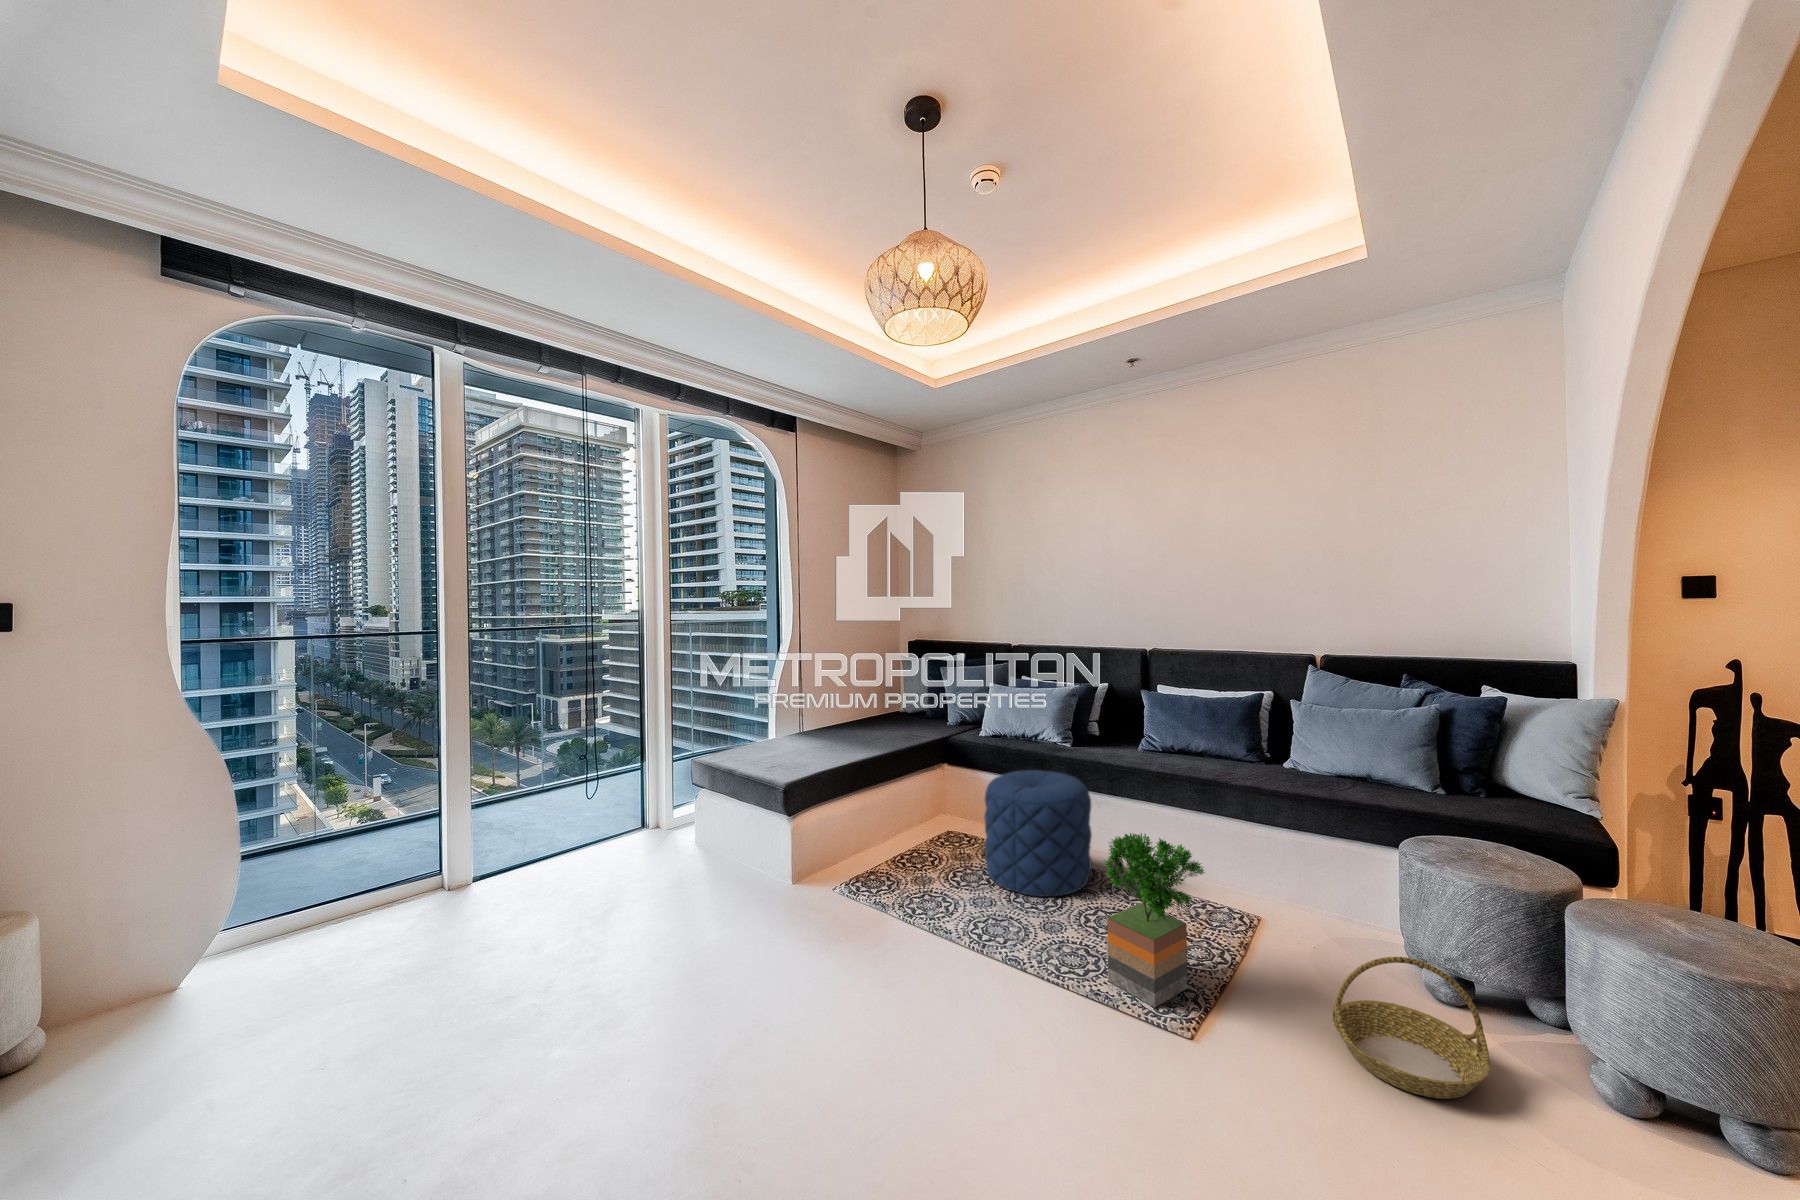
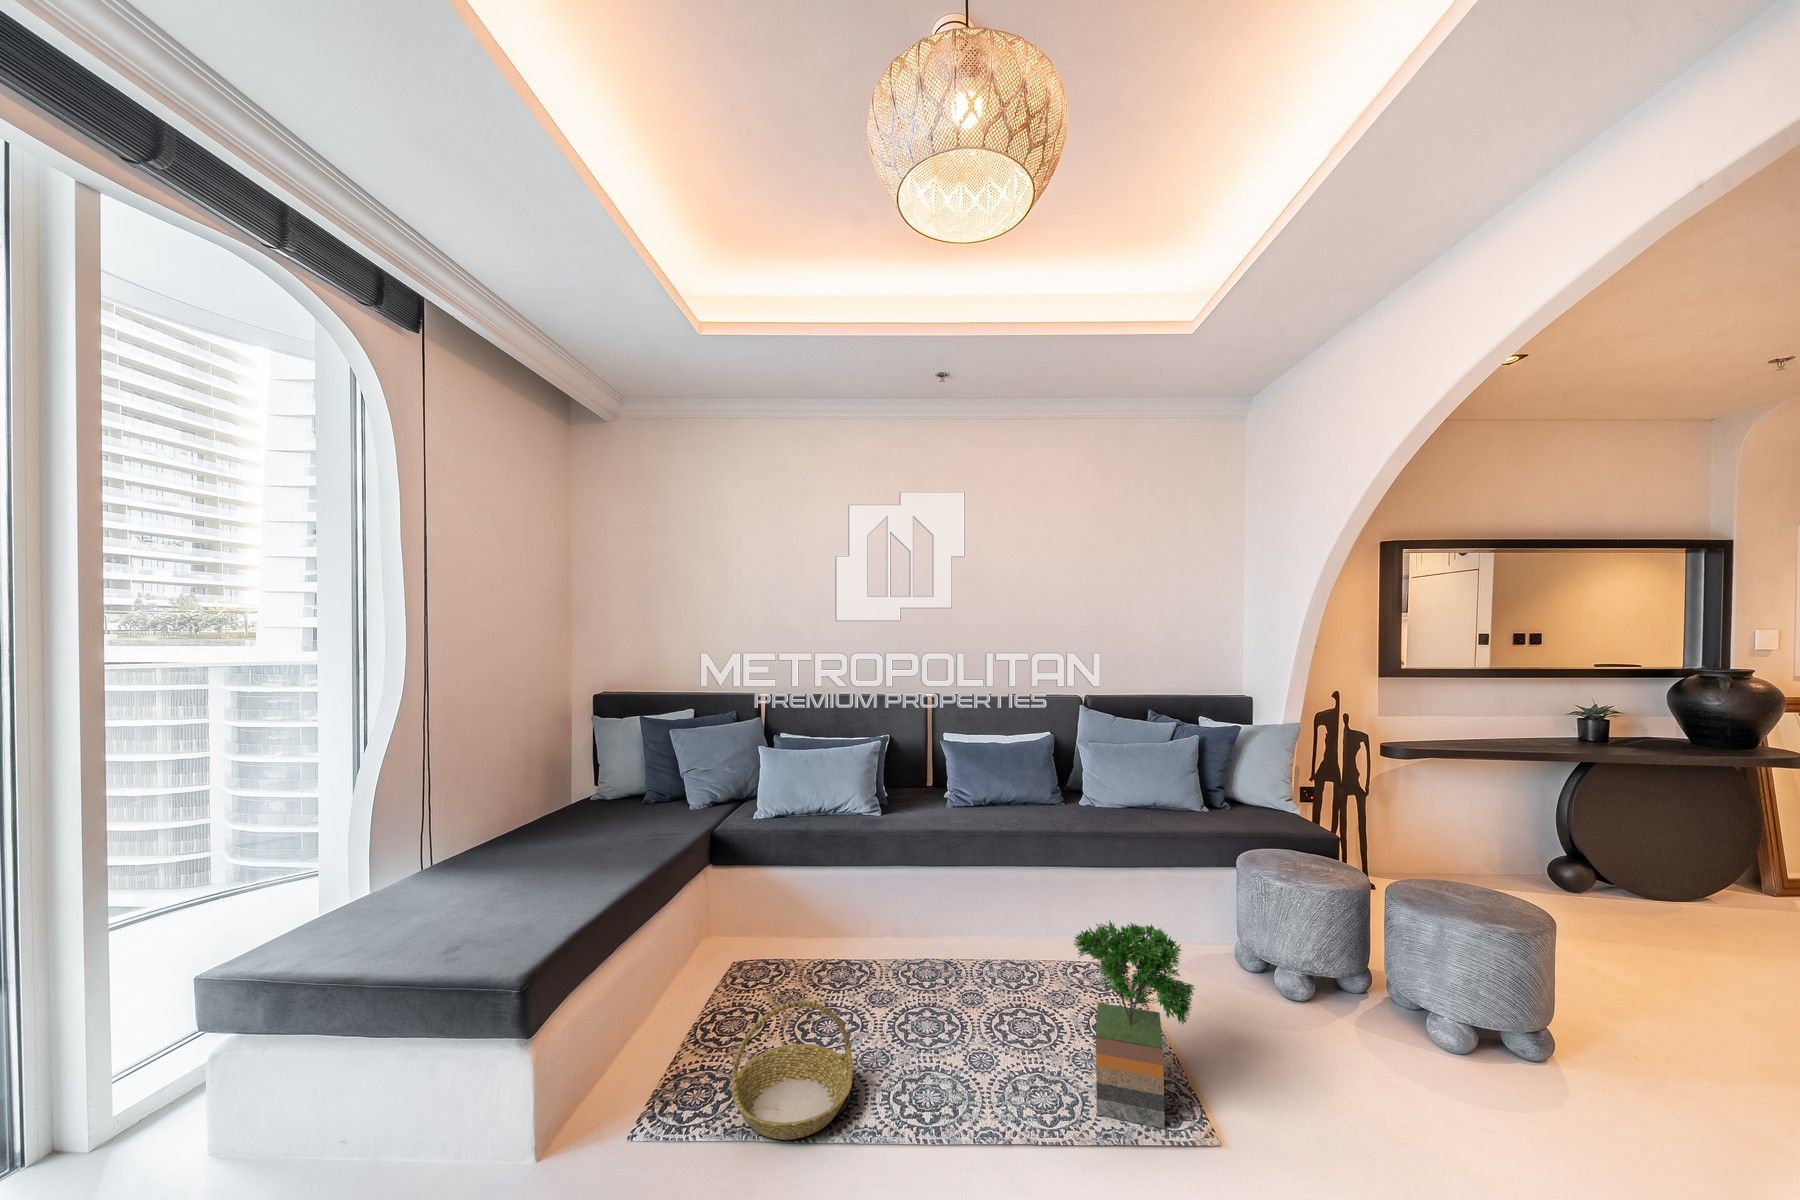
pouf: present [984,770,1092,897] -> none [831,856,961,1028]
basket: present [1332,957,1490,1099] -> present [732,1001,853,1140]

